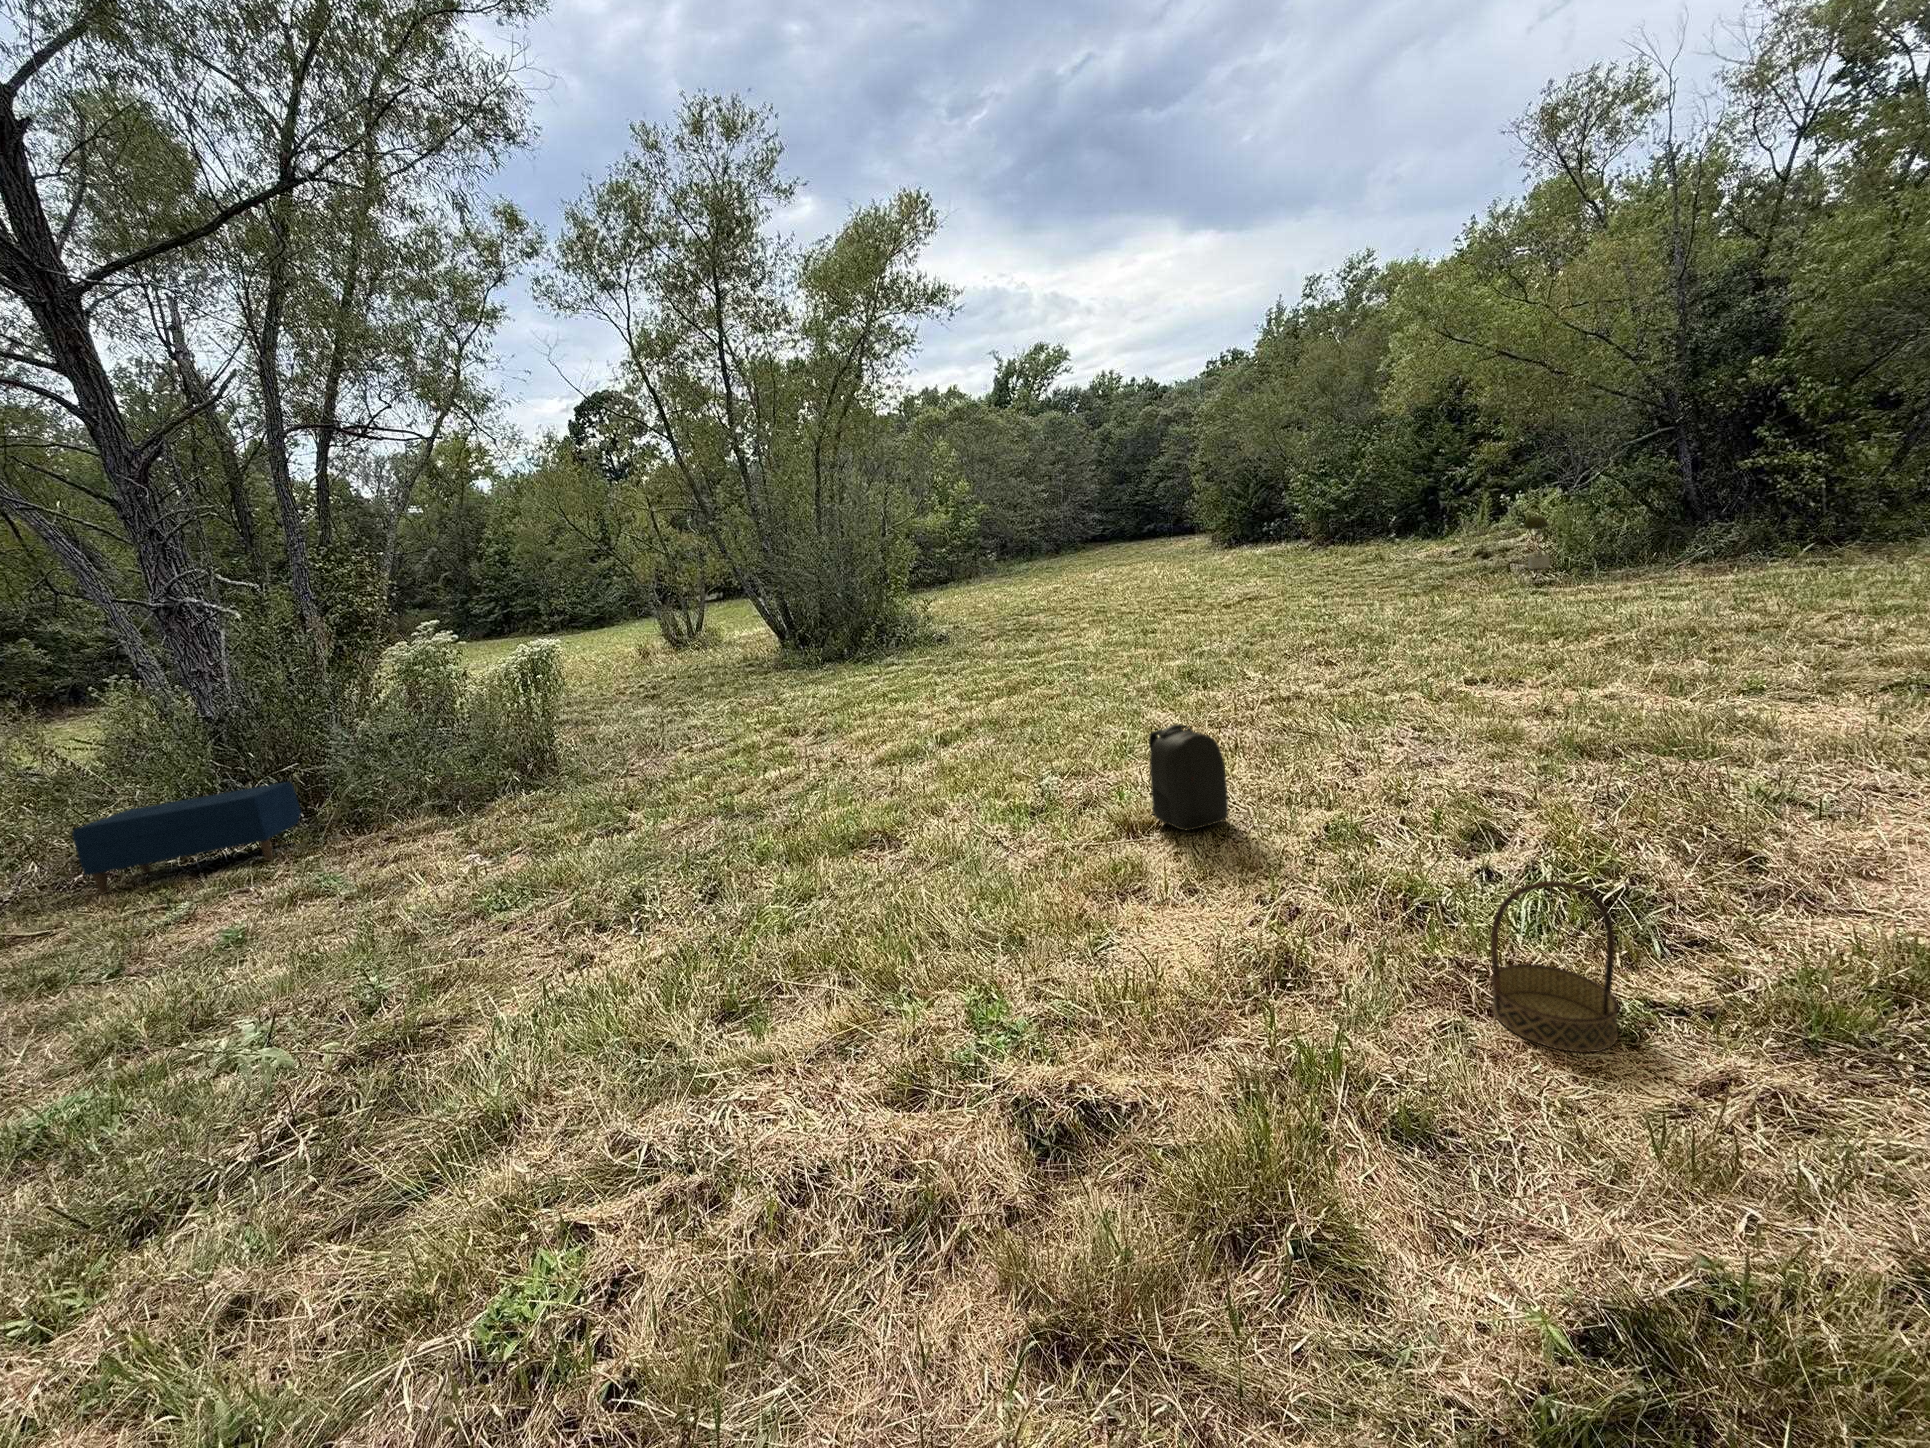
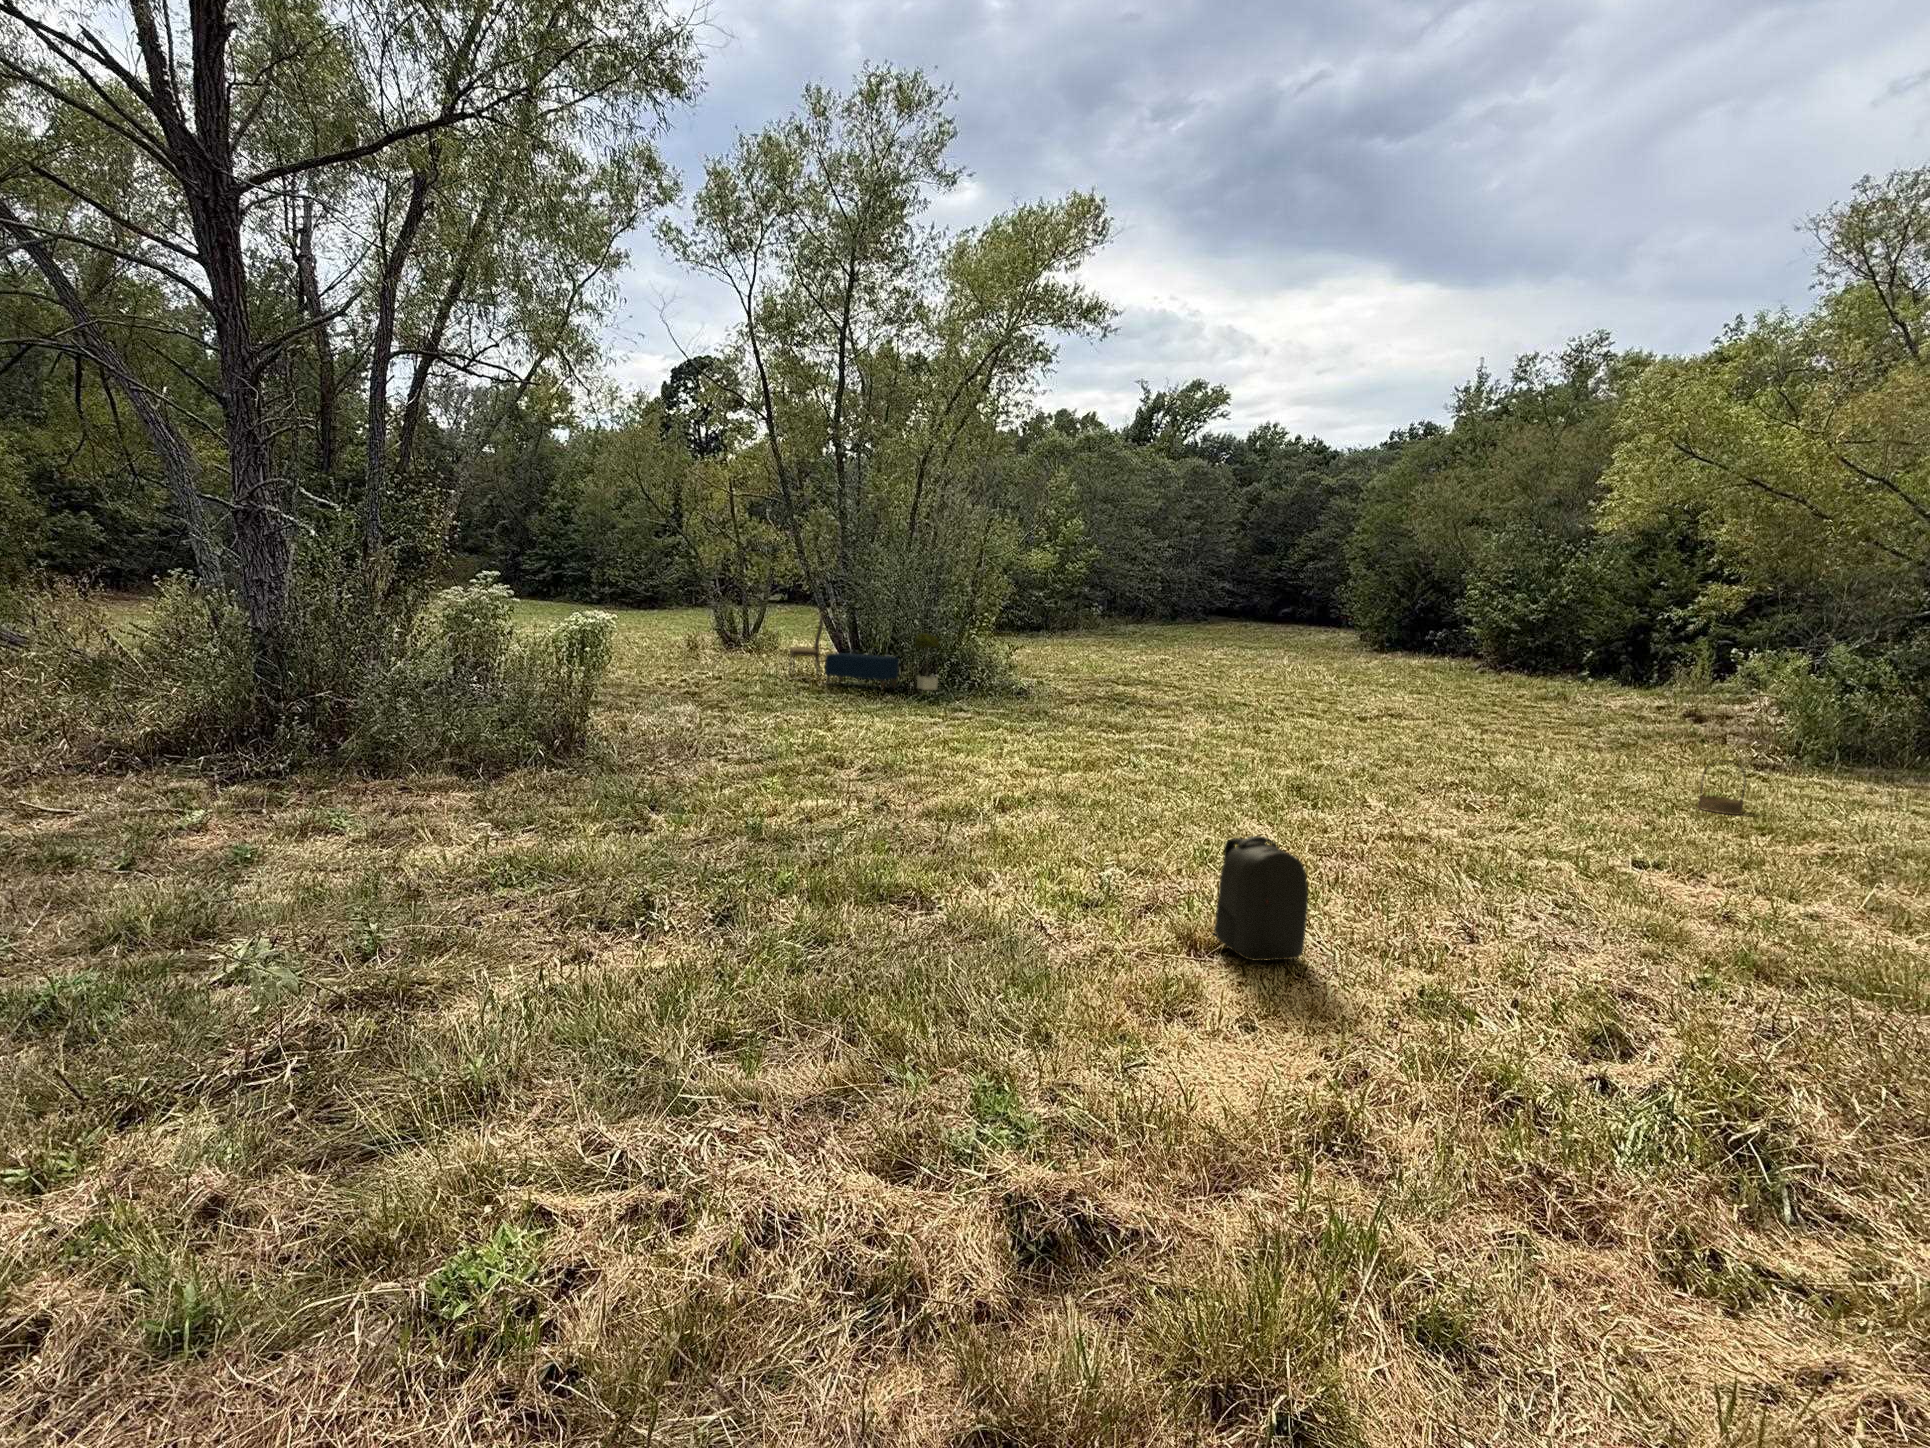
potted tree: present [1524,516,1550,569] -> present [915,633,939,690]
chair: none [755,606,788,667] -> present [789,615,824,678]
bench: present [72,782,301,894] -> present [825,653,899,690]
basket: present [1491,881,1618,1052] -> present [1697,760,1746,815]

